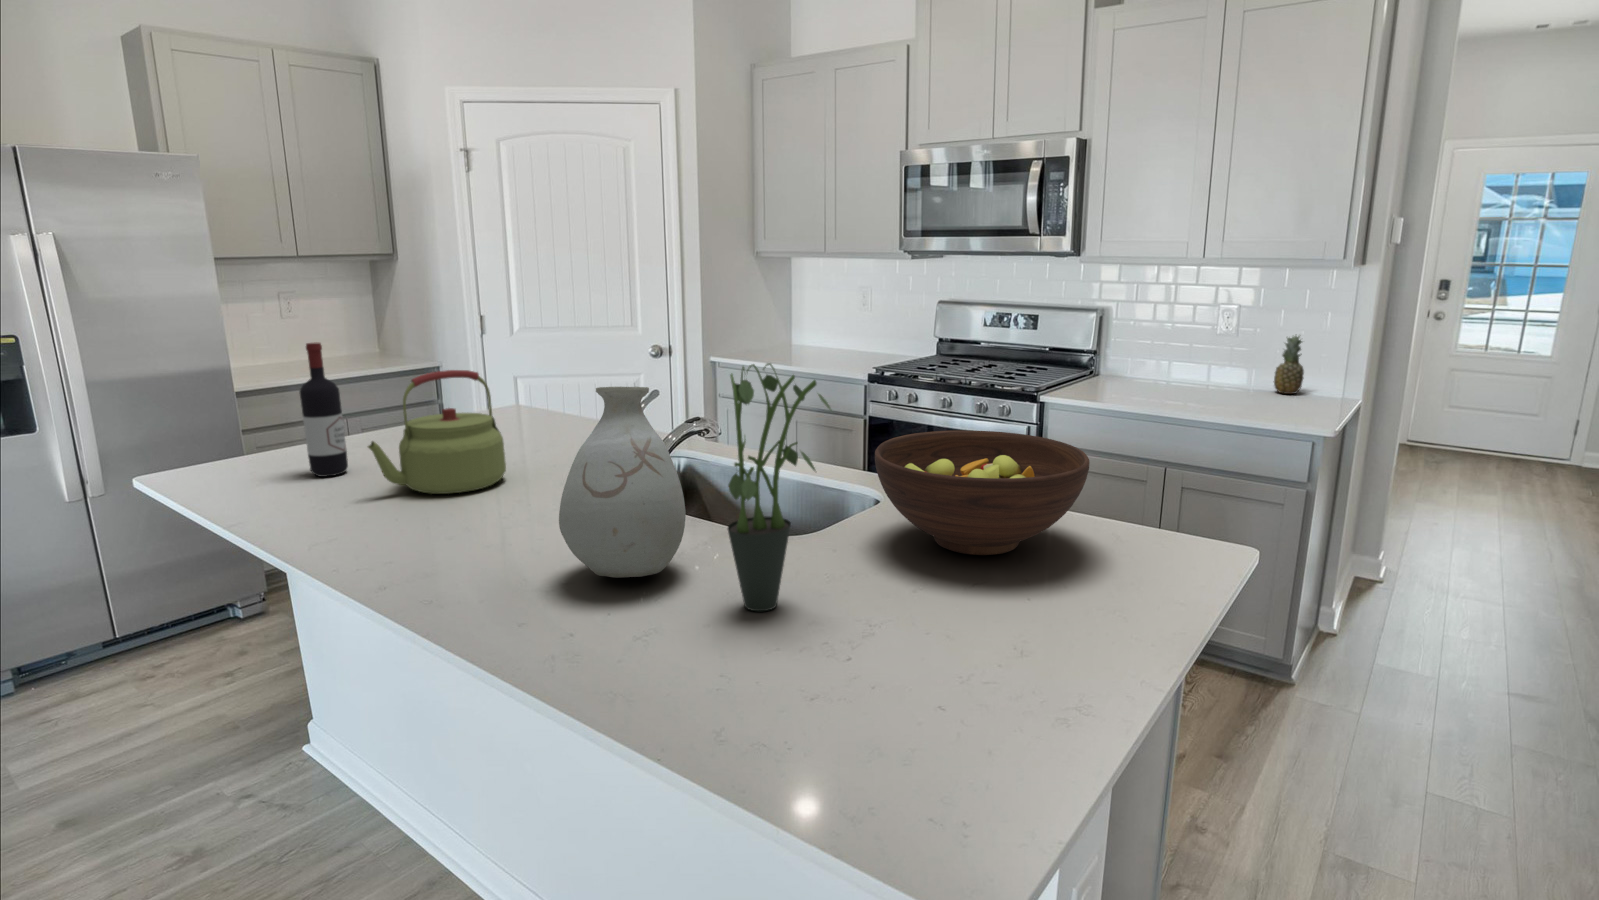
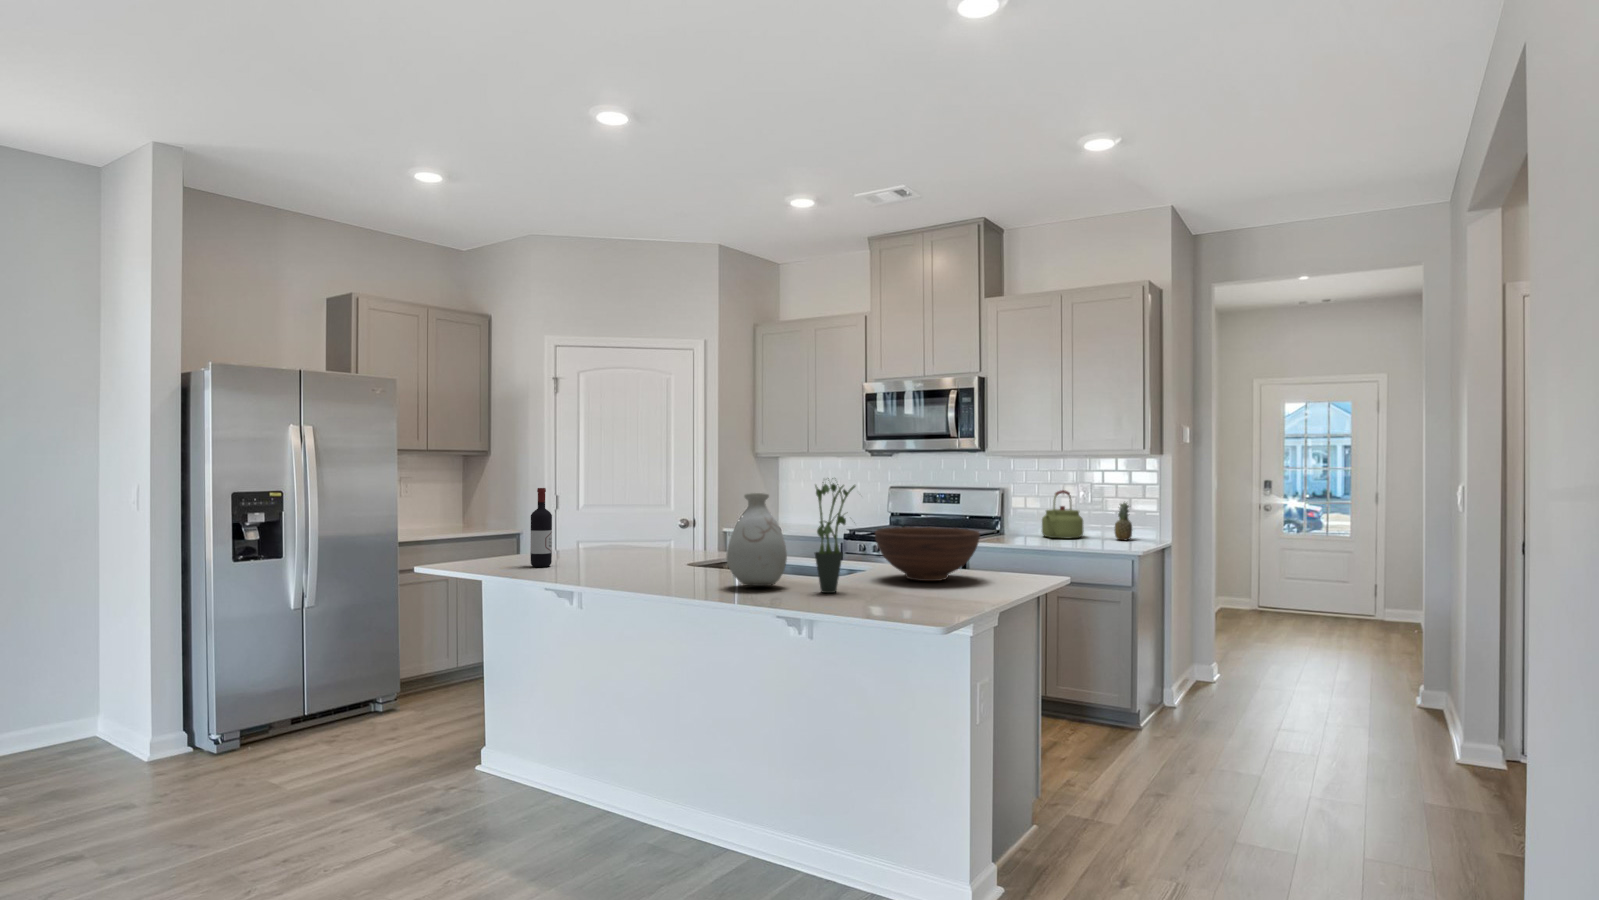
kettle: present [368,370,506,494] -> present [1042,490,1083,538]

